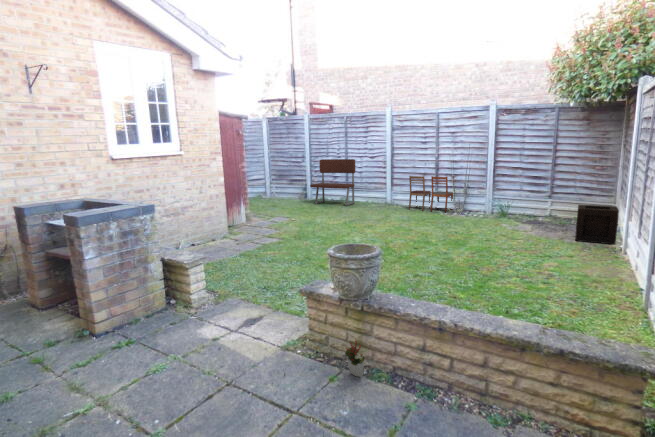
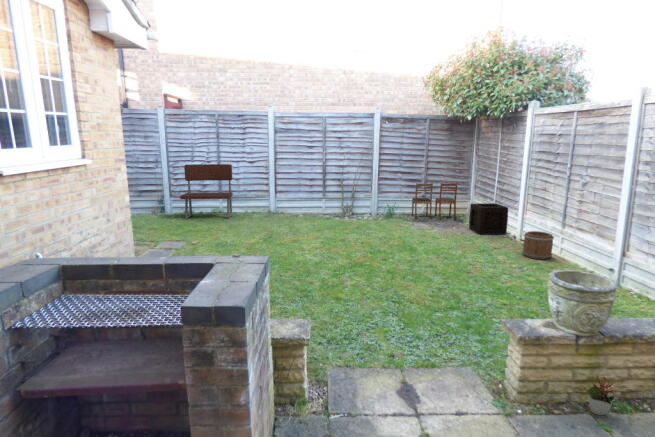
chair: present [409,176,453,213] -> present [412,183,457,219]
bucket: none [585,237,627,273] -> present [522,231,554,259]

